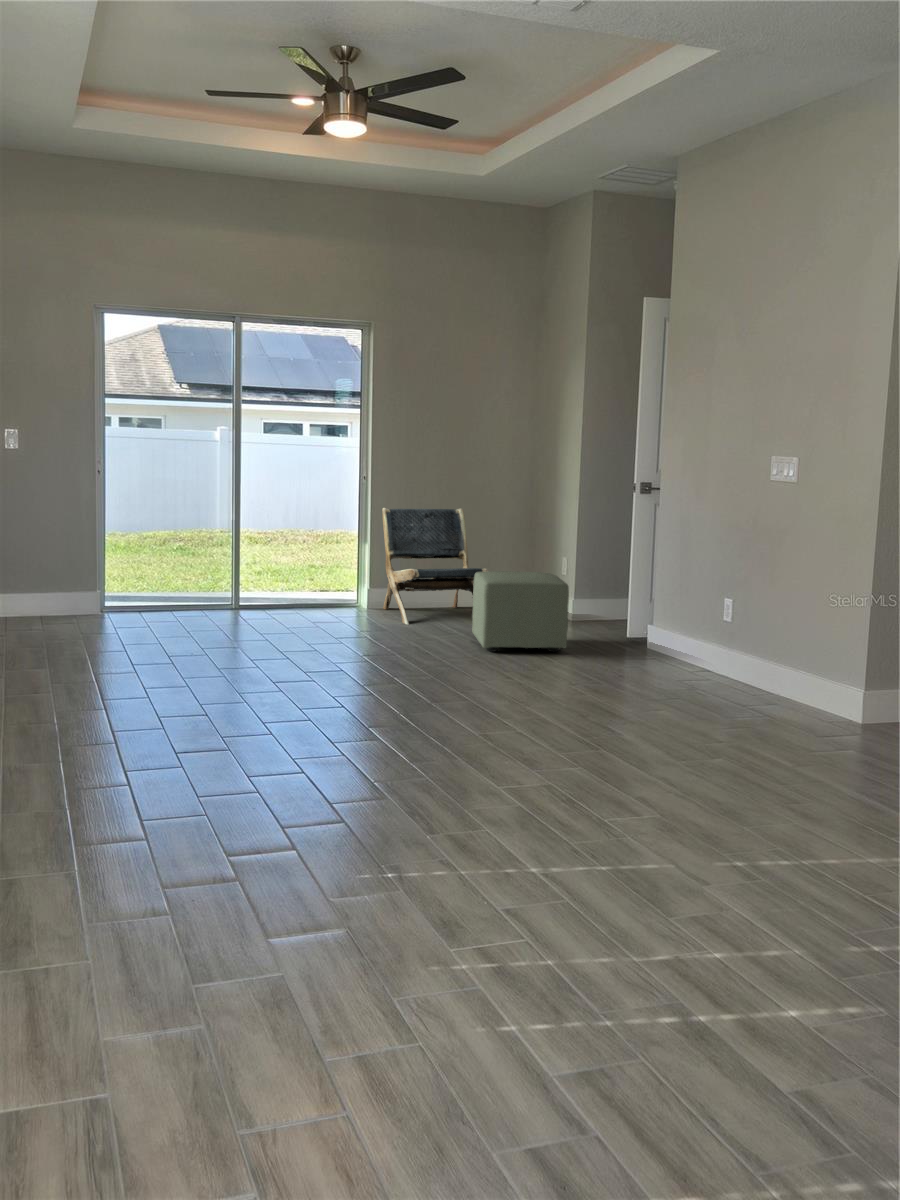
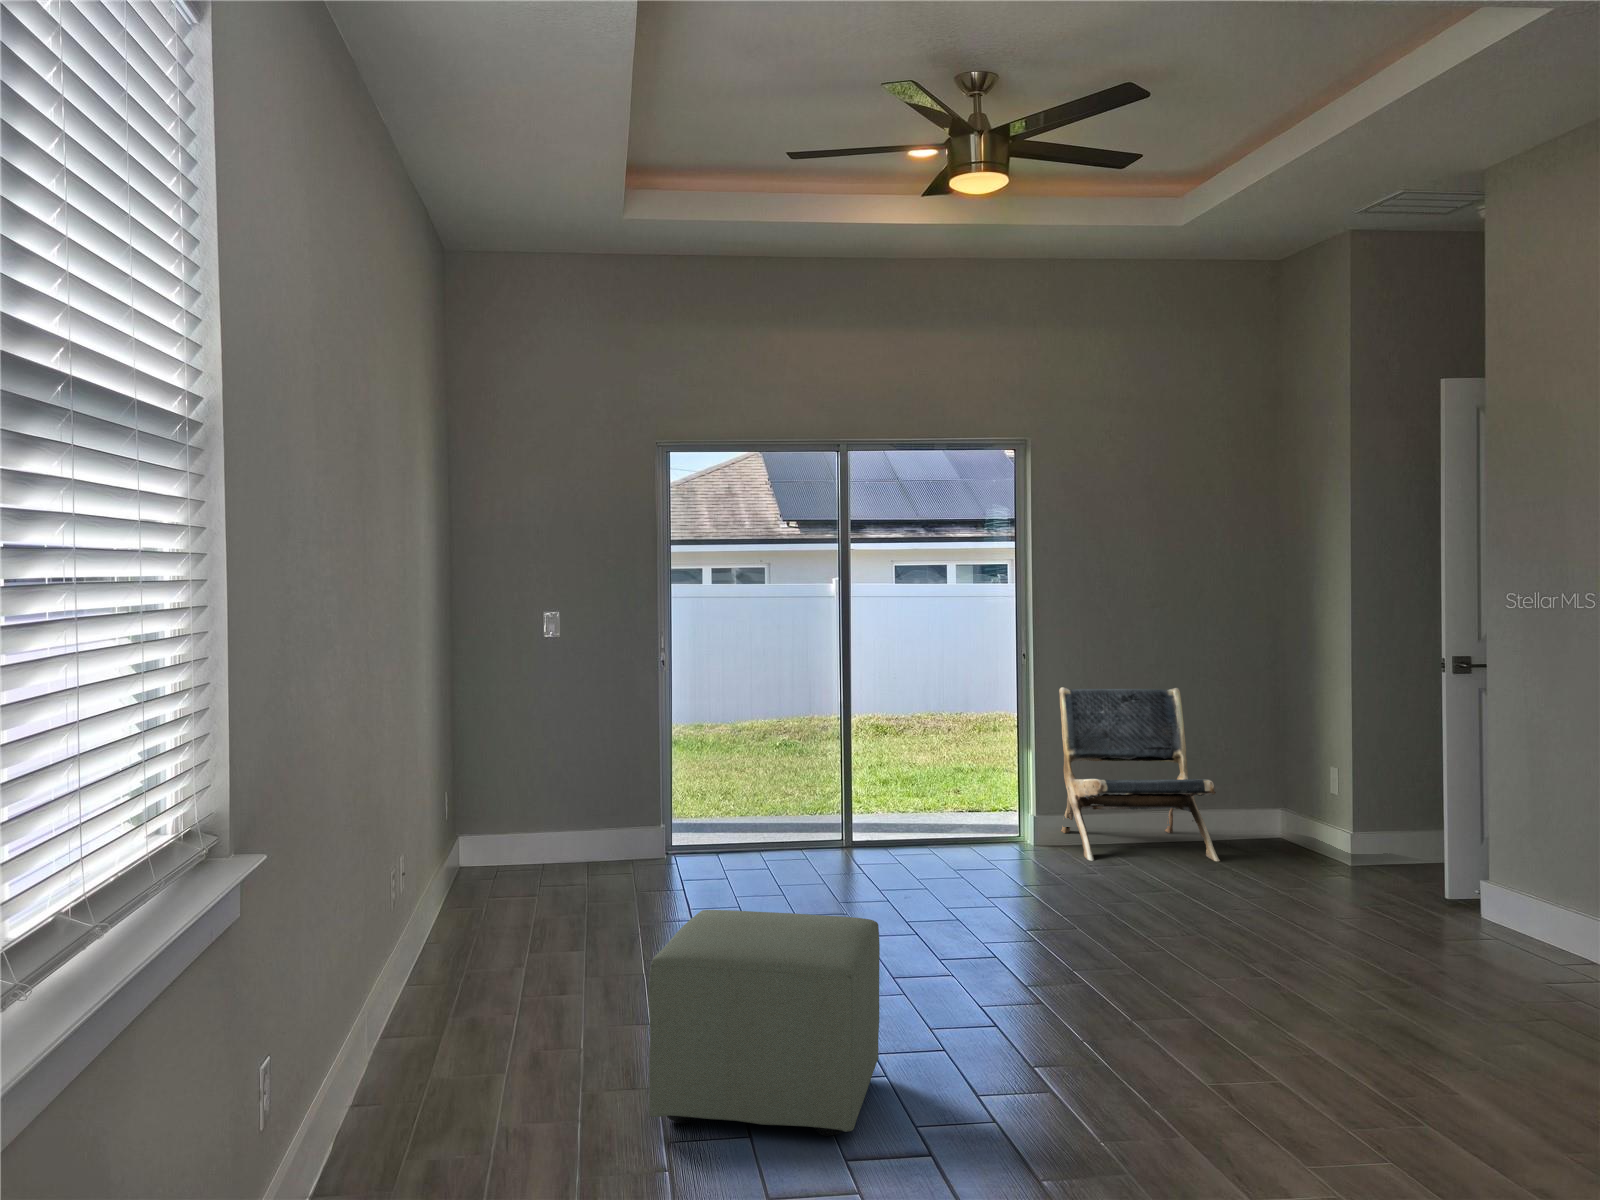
ottoman: present [472,571,569,652] -> present [648,910,880,1136]

